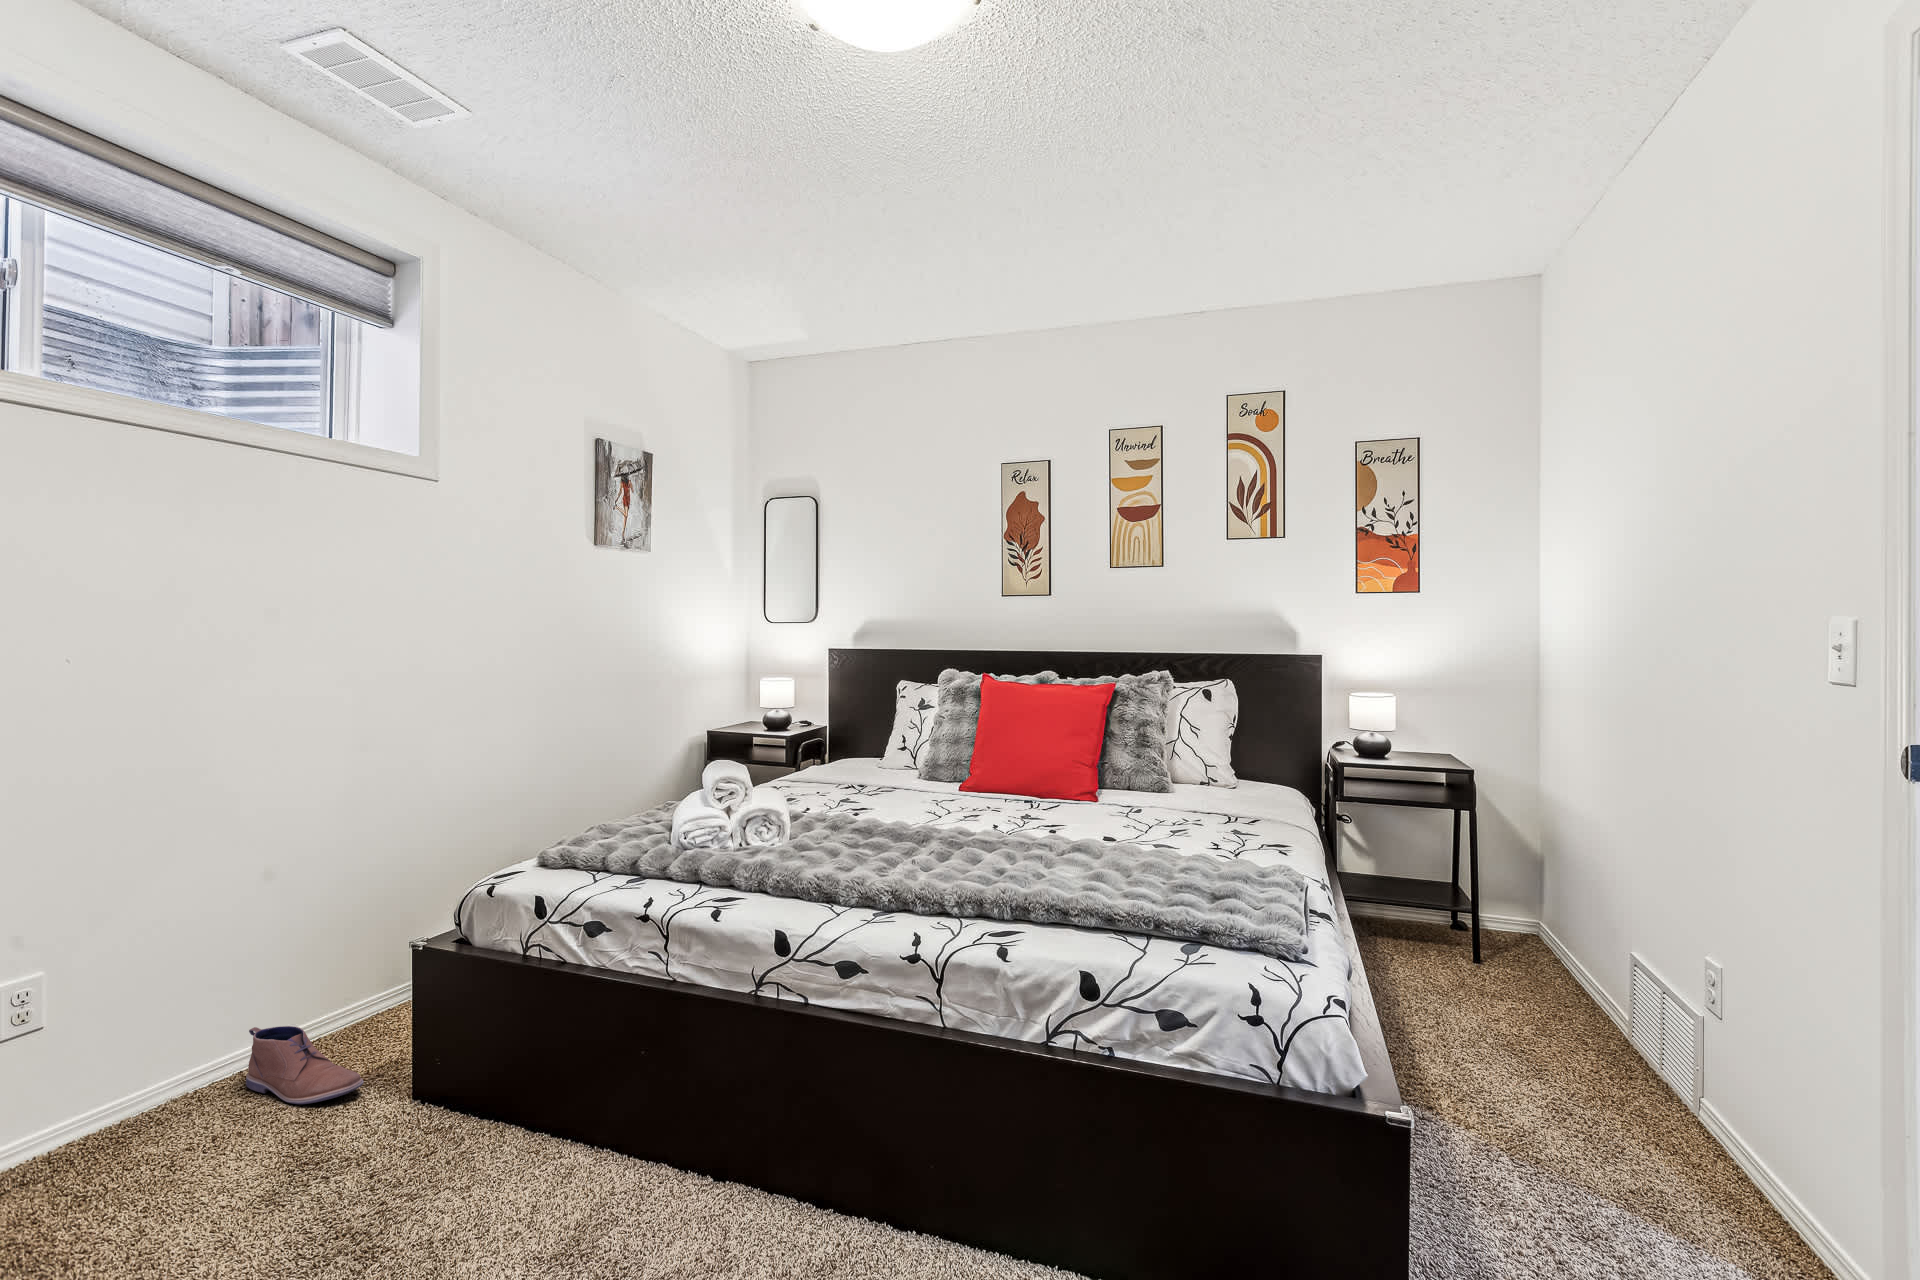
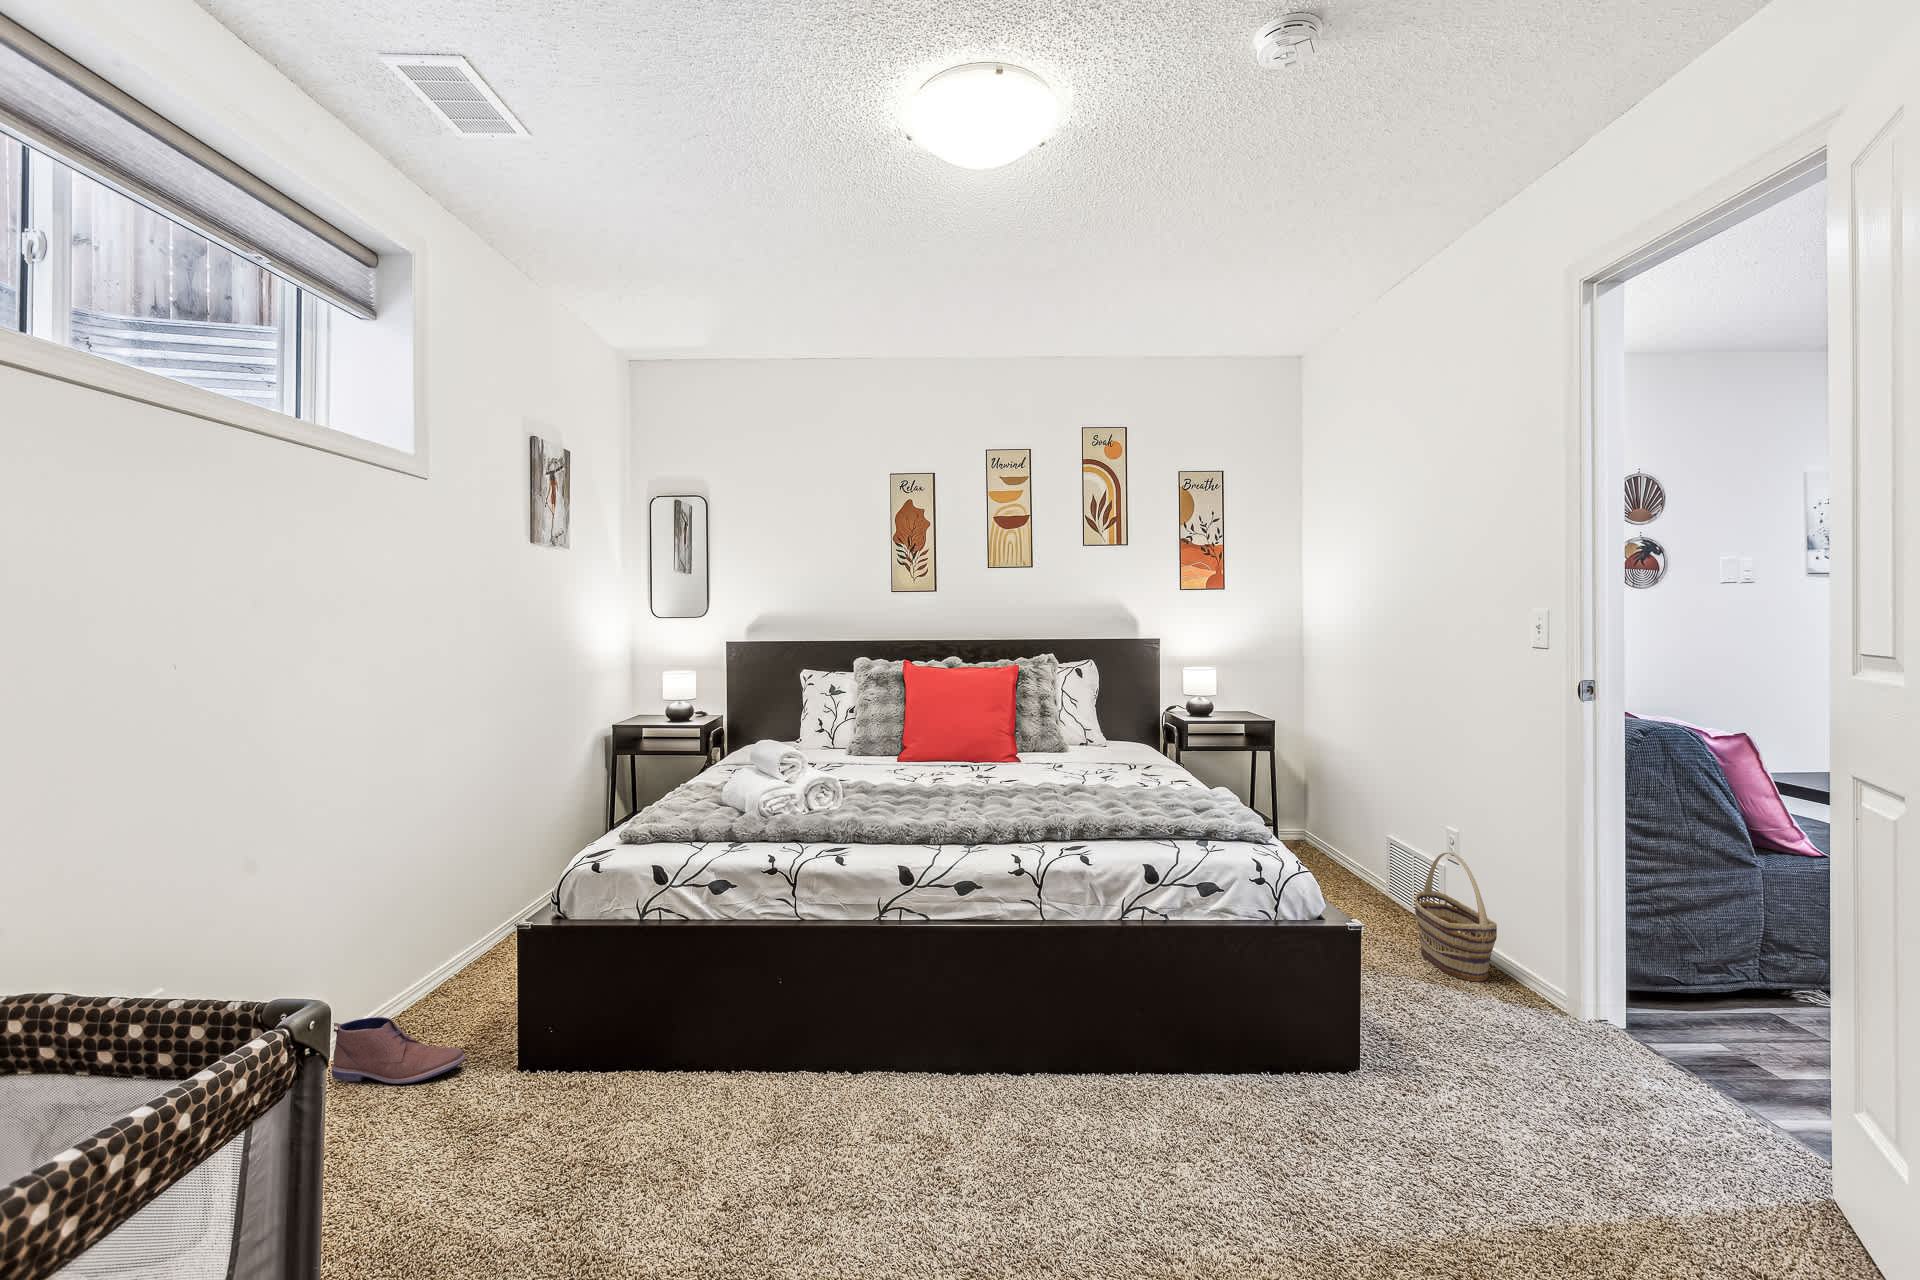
basket: none [1611,989,1734,1200] -> present [1415,853,1497,982]

